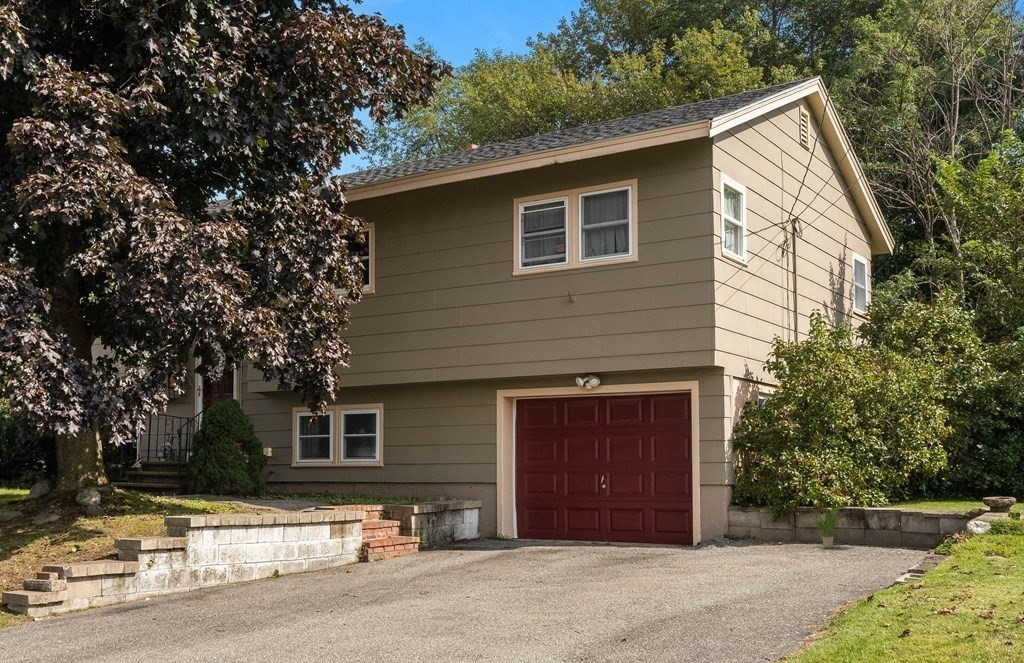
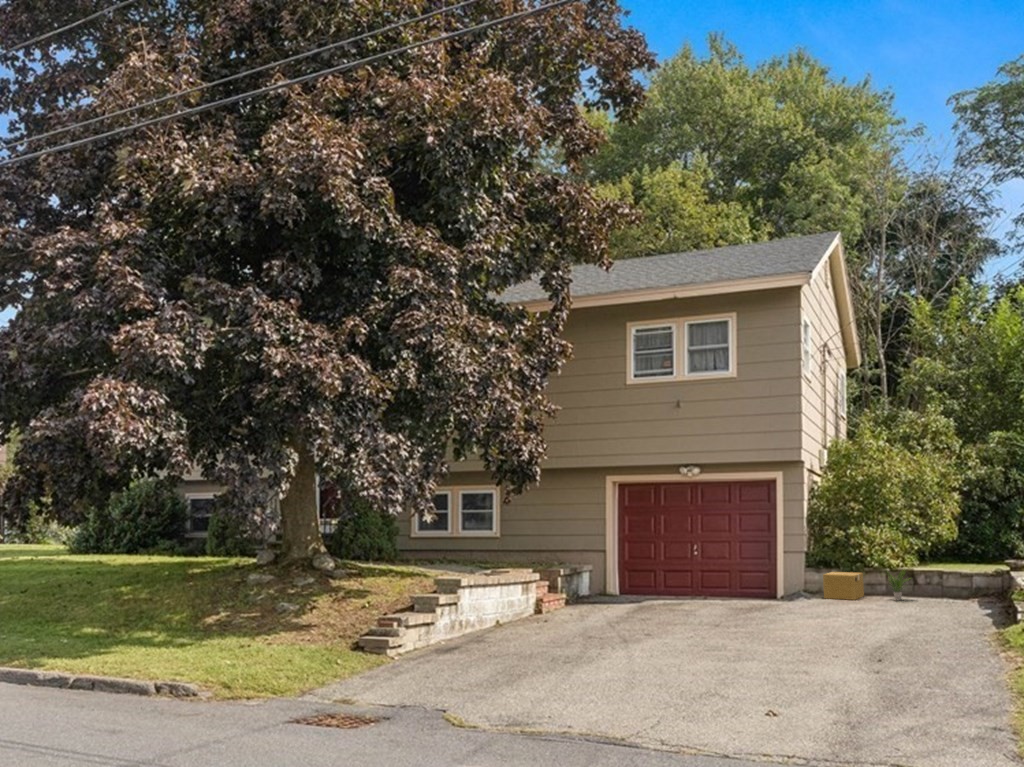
cardboard box: none [734,510,791,547] -> present [823,572,864,600]

